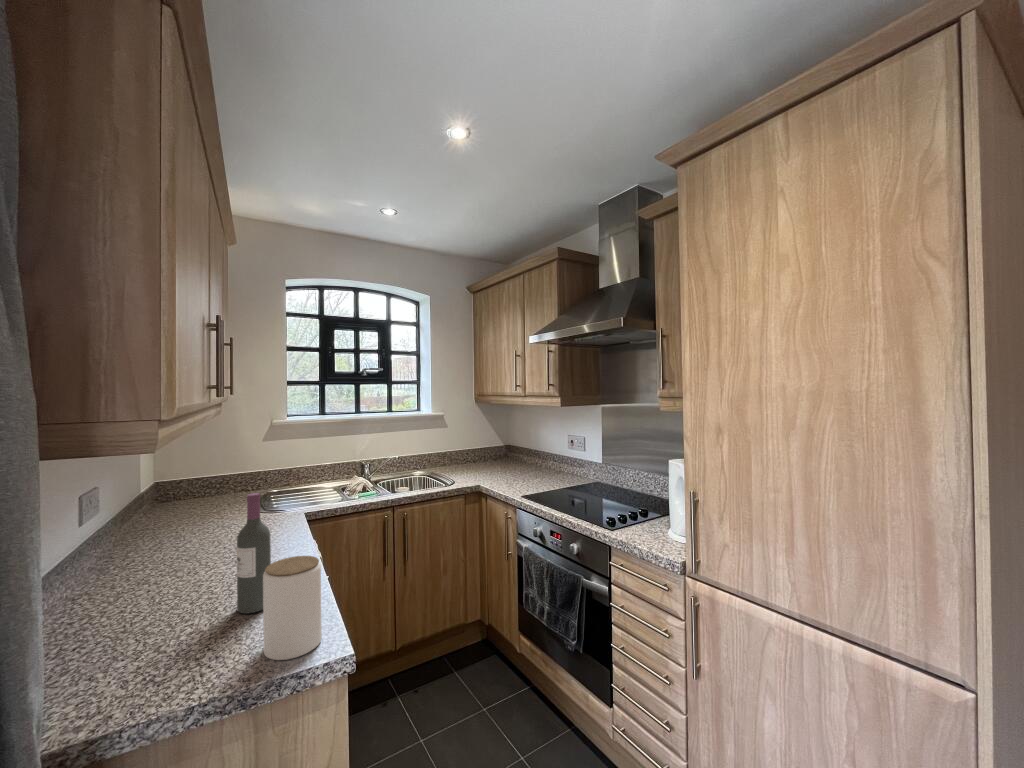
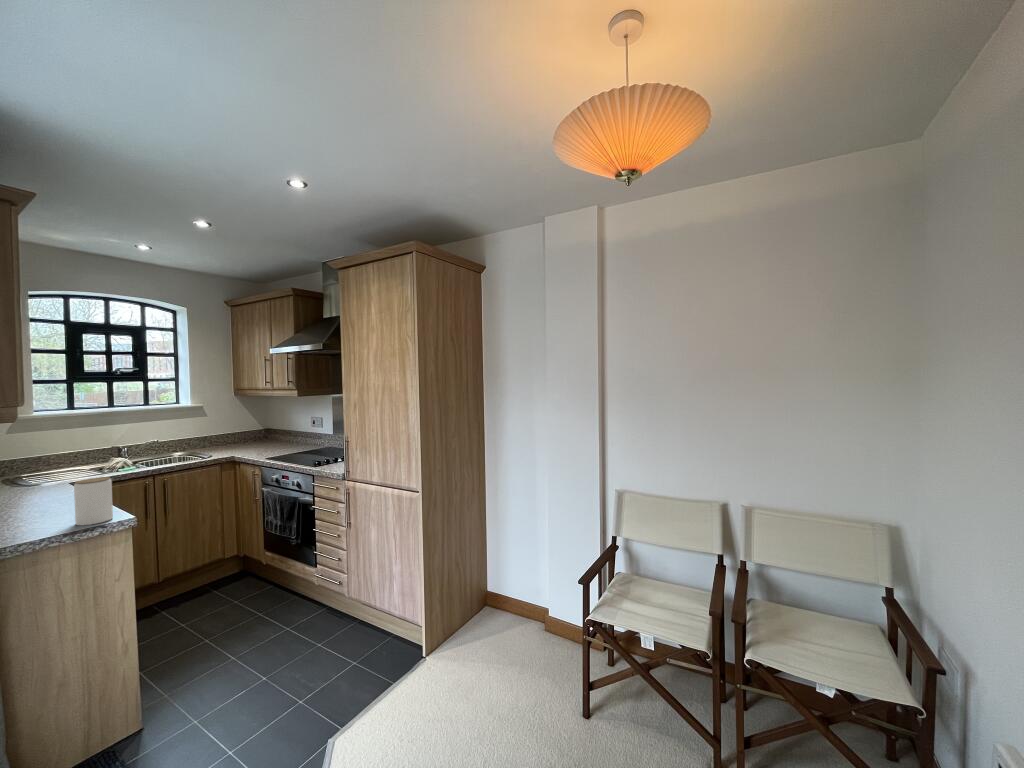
wine bottle: present [237,493,271,614] -> none [42,450,69,519]

